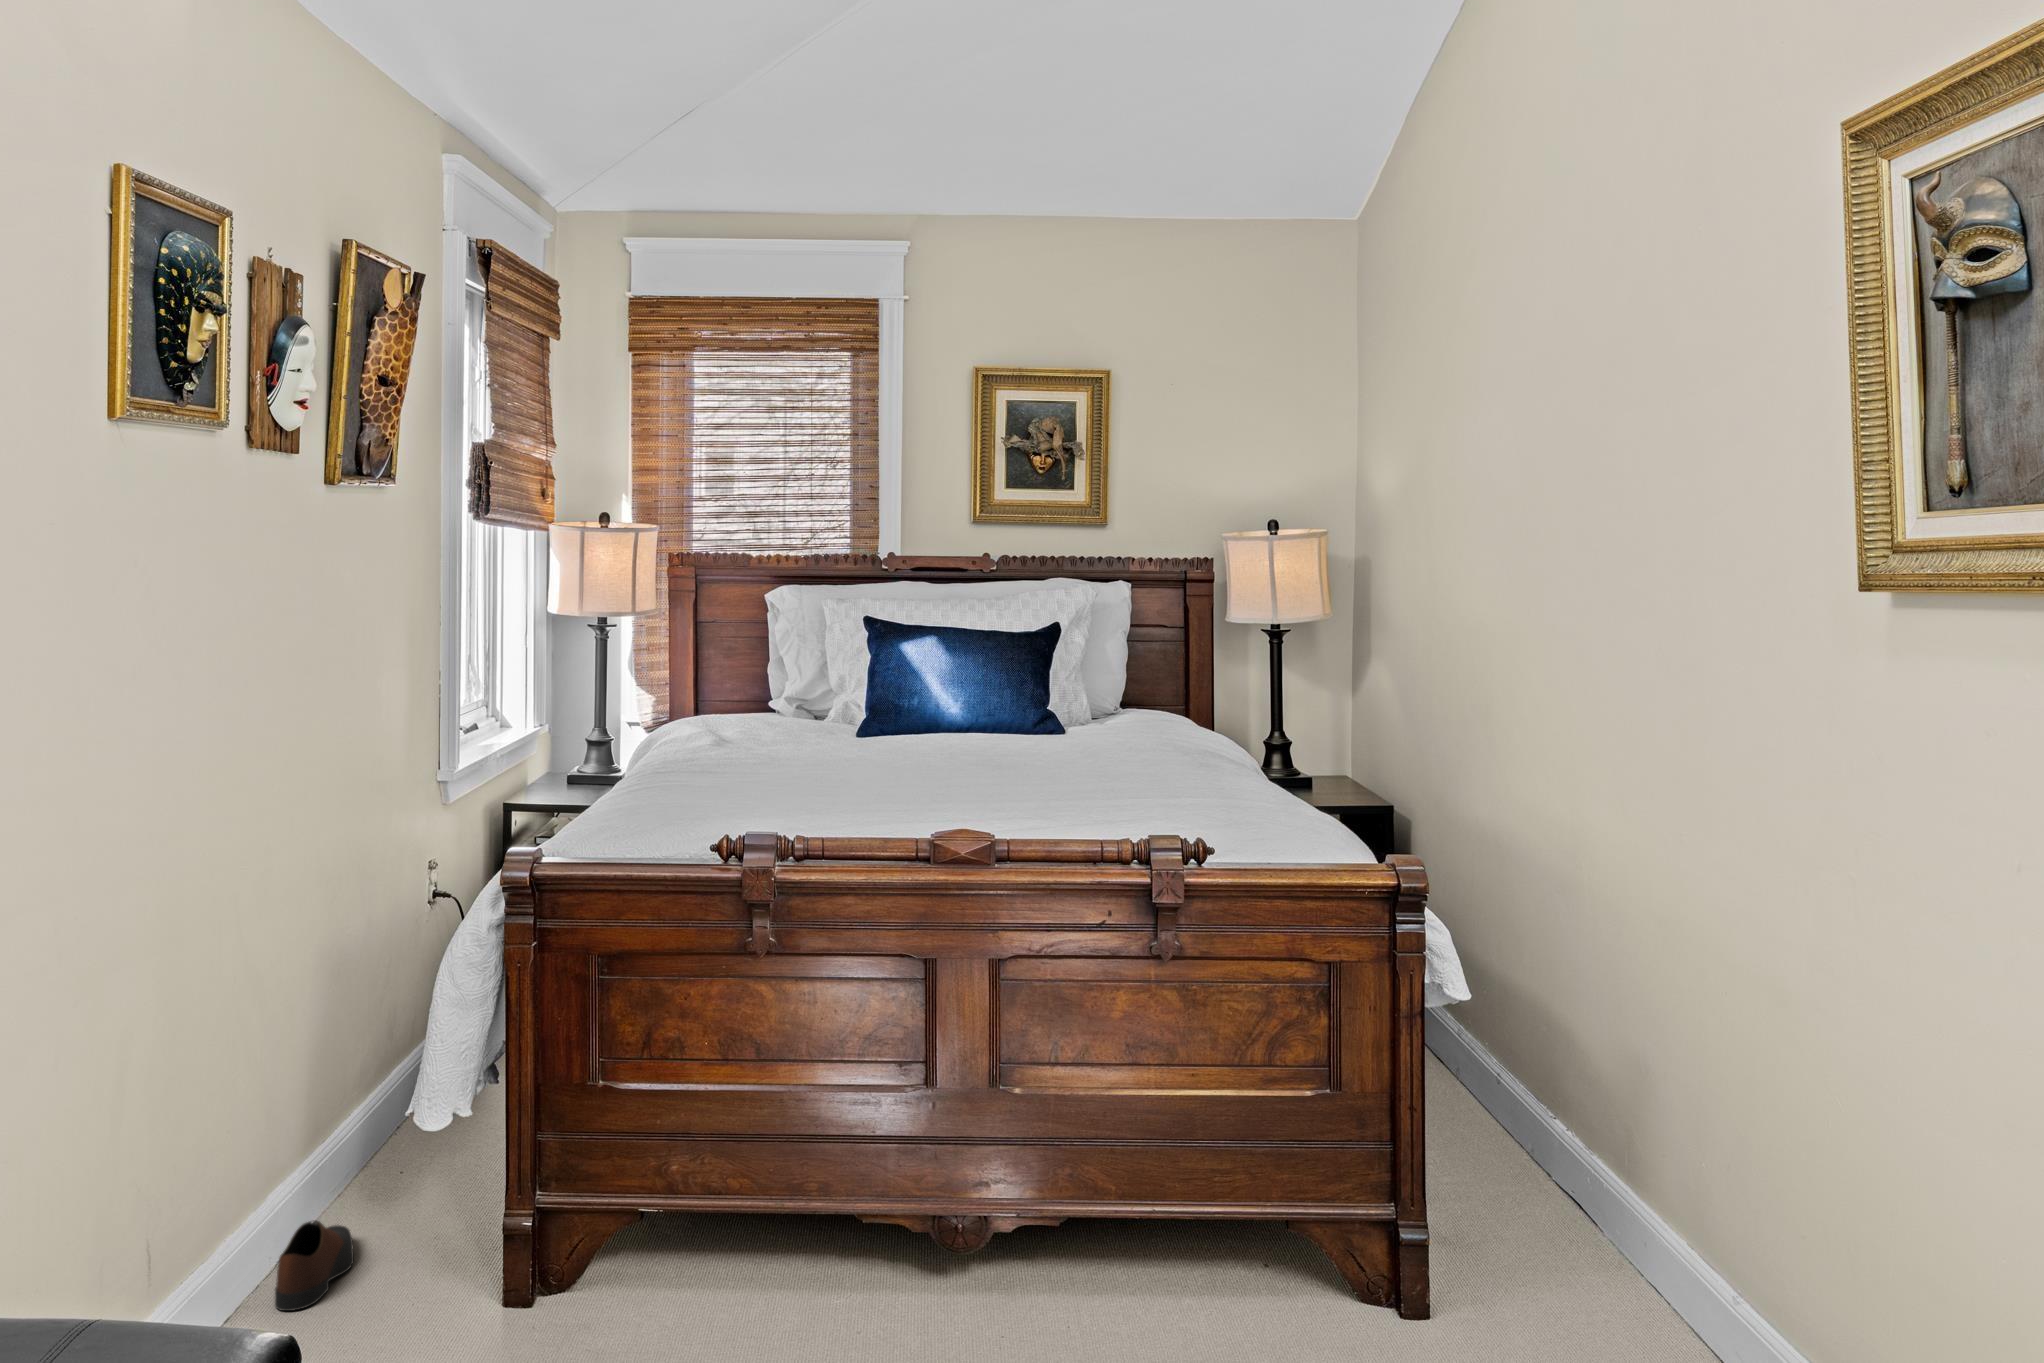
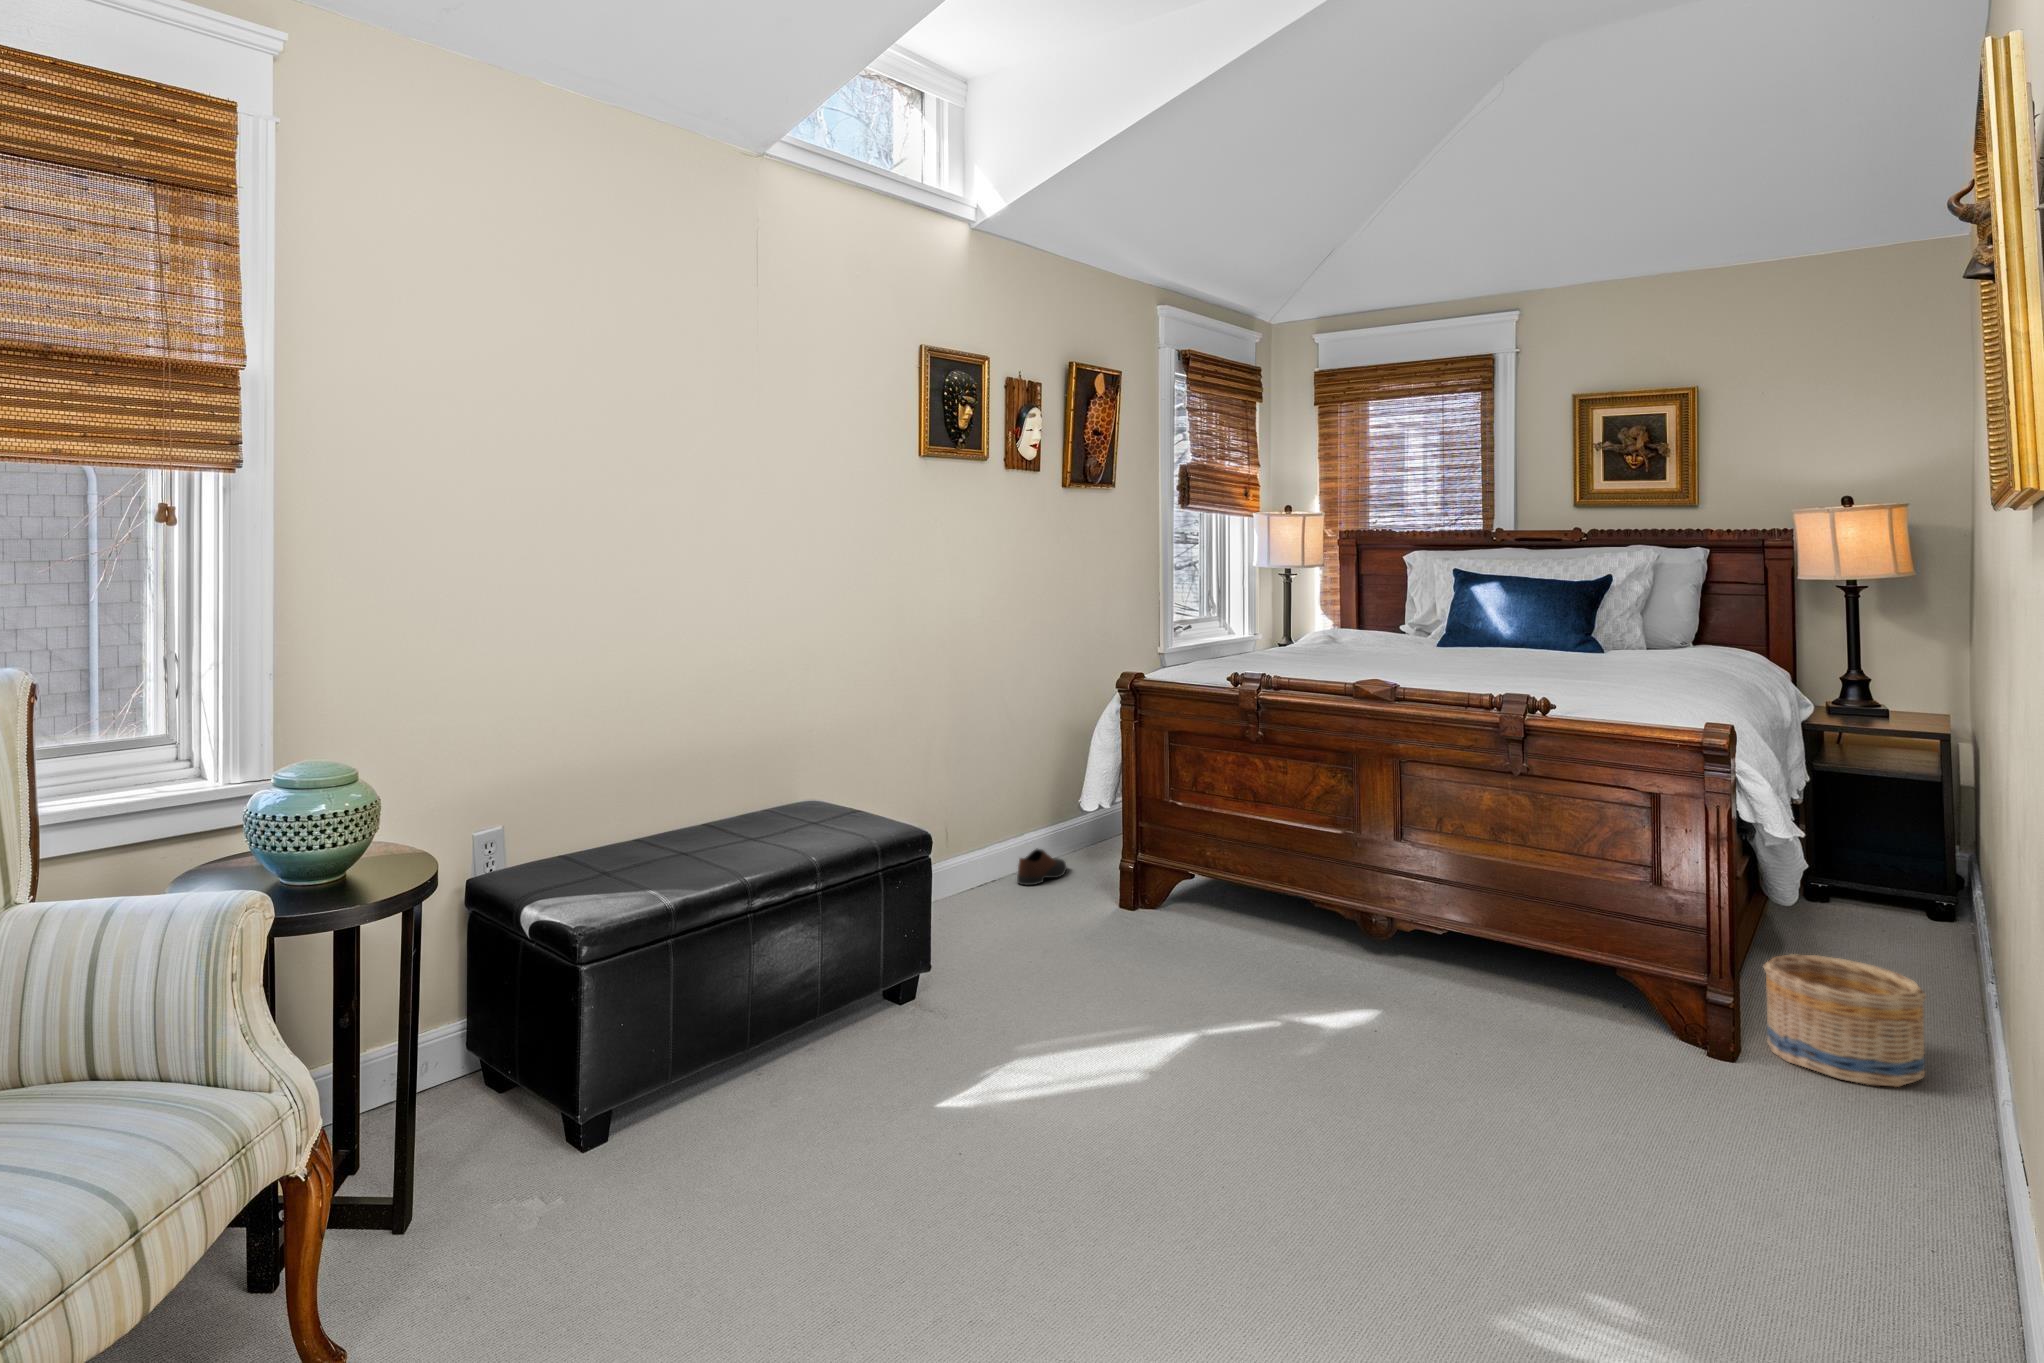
basket: none [1440,1136,1604,1305] -> present [1764,954,1926,1087]

